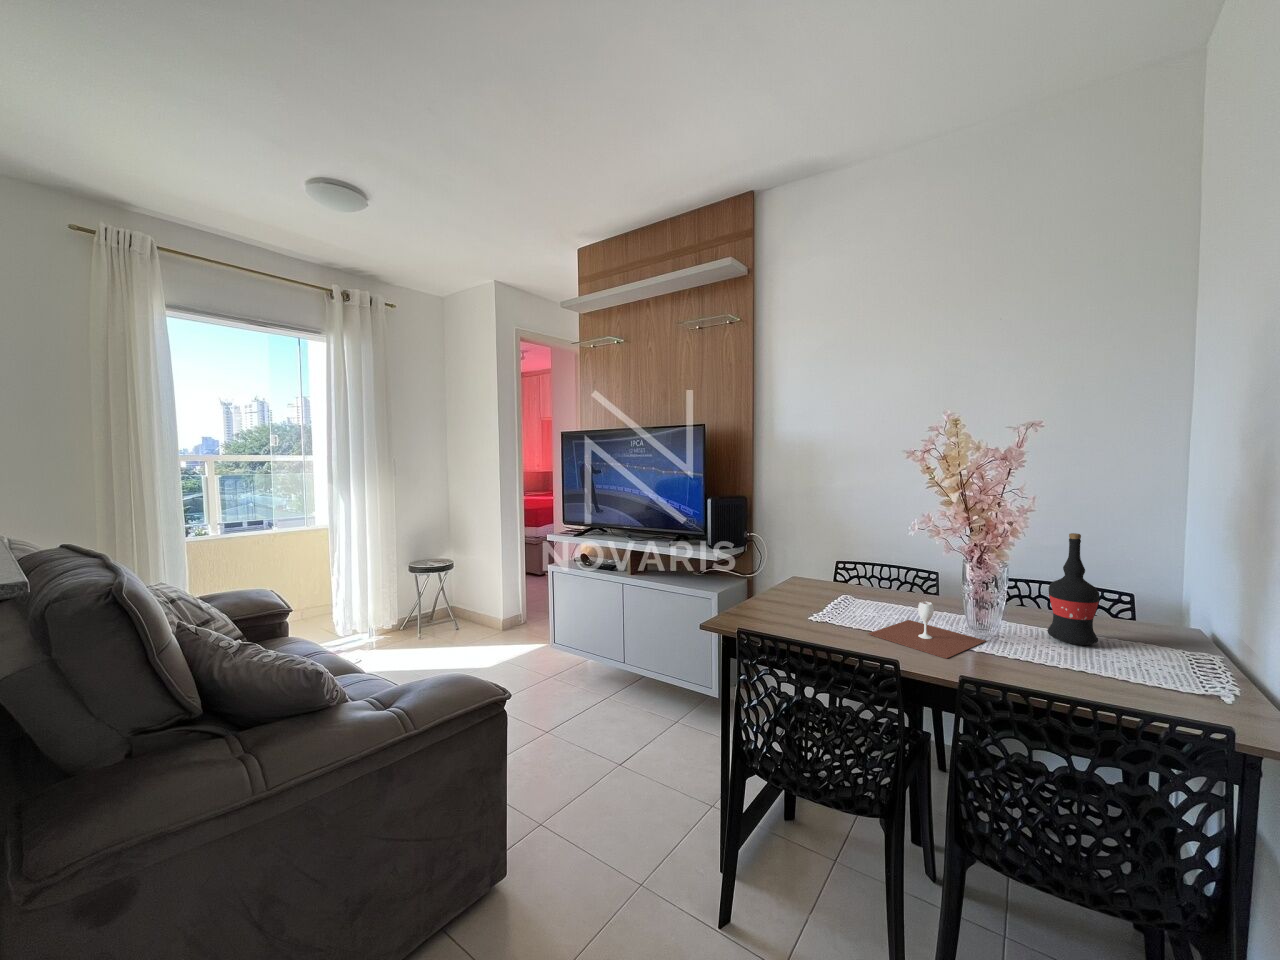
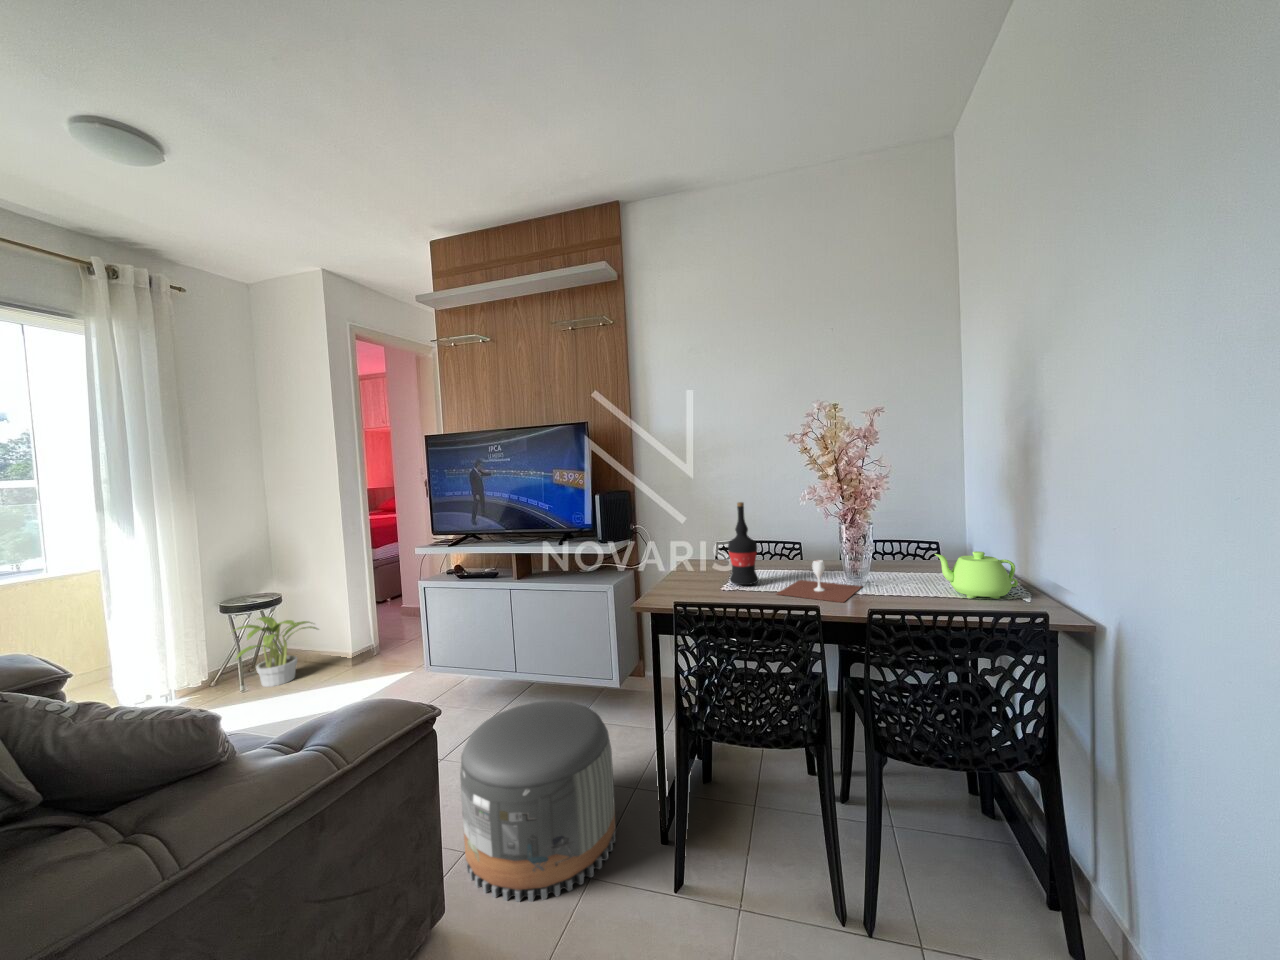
wine bottle: present [1047,533,1100,645] -> present [728,502,759,585]
potted plant: none [413,577,478,636] -> present [234,616,317,687]
teapot: none [1086,616,1221,691] -> present [935,551,1018,599]
pouf: none [537,698,681,891] -> present [460,701,616,902]

